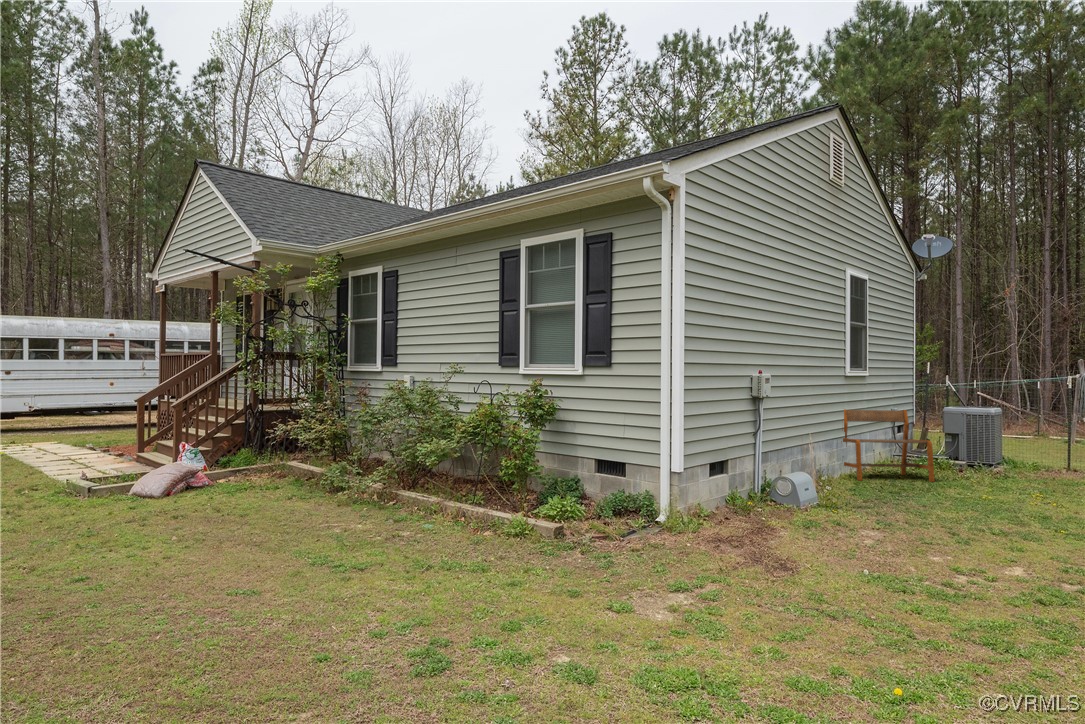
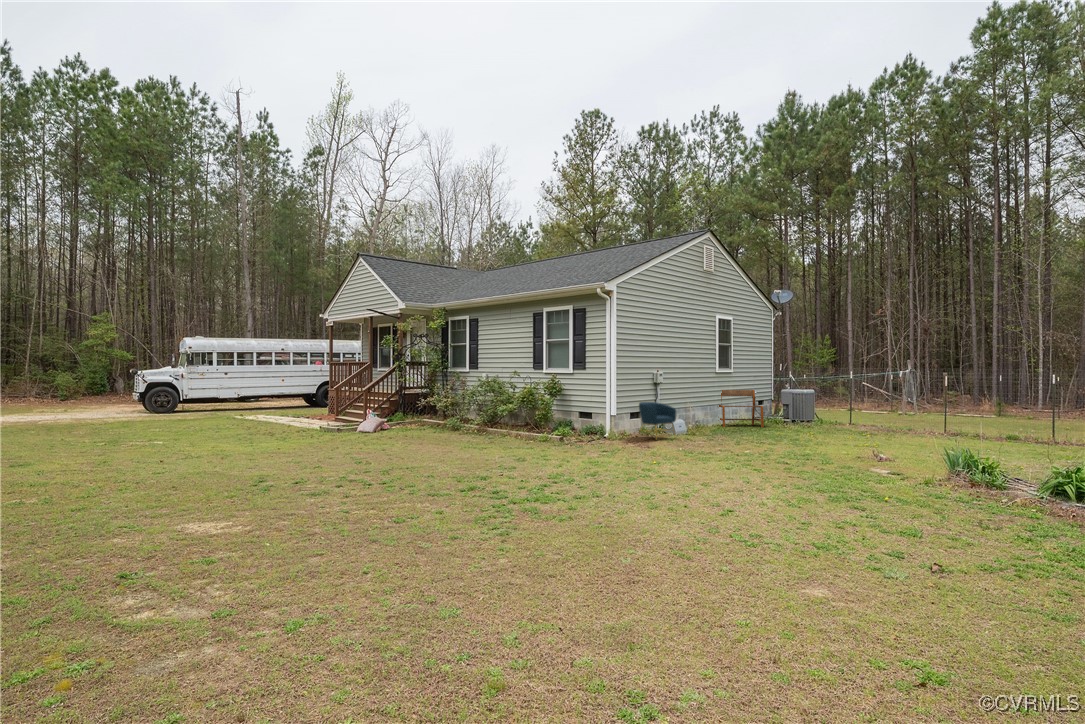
armchair: none [722,437,810,529] -> present [639,402,676,433]

